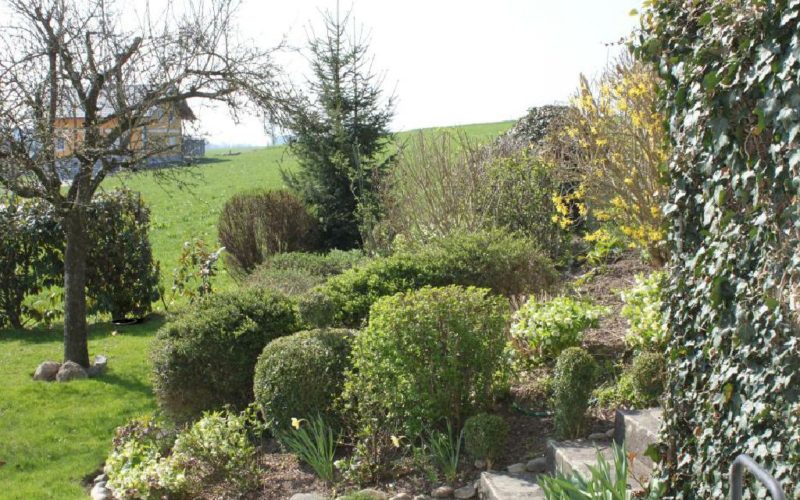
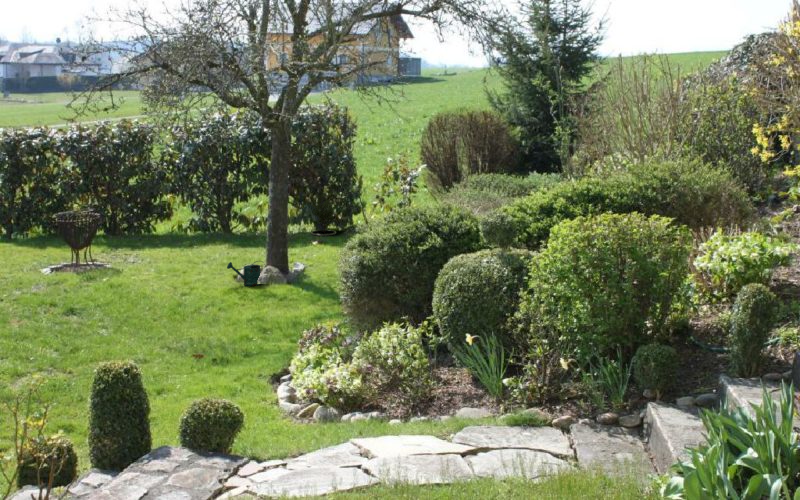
watering can: none [22,355,65,383] -> present [227,261,261,286]

